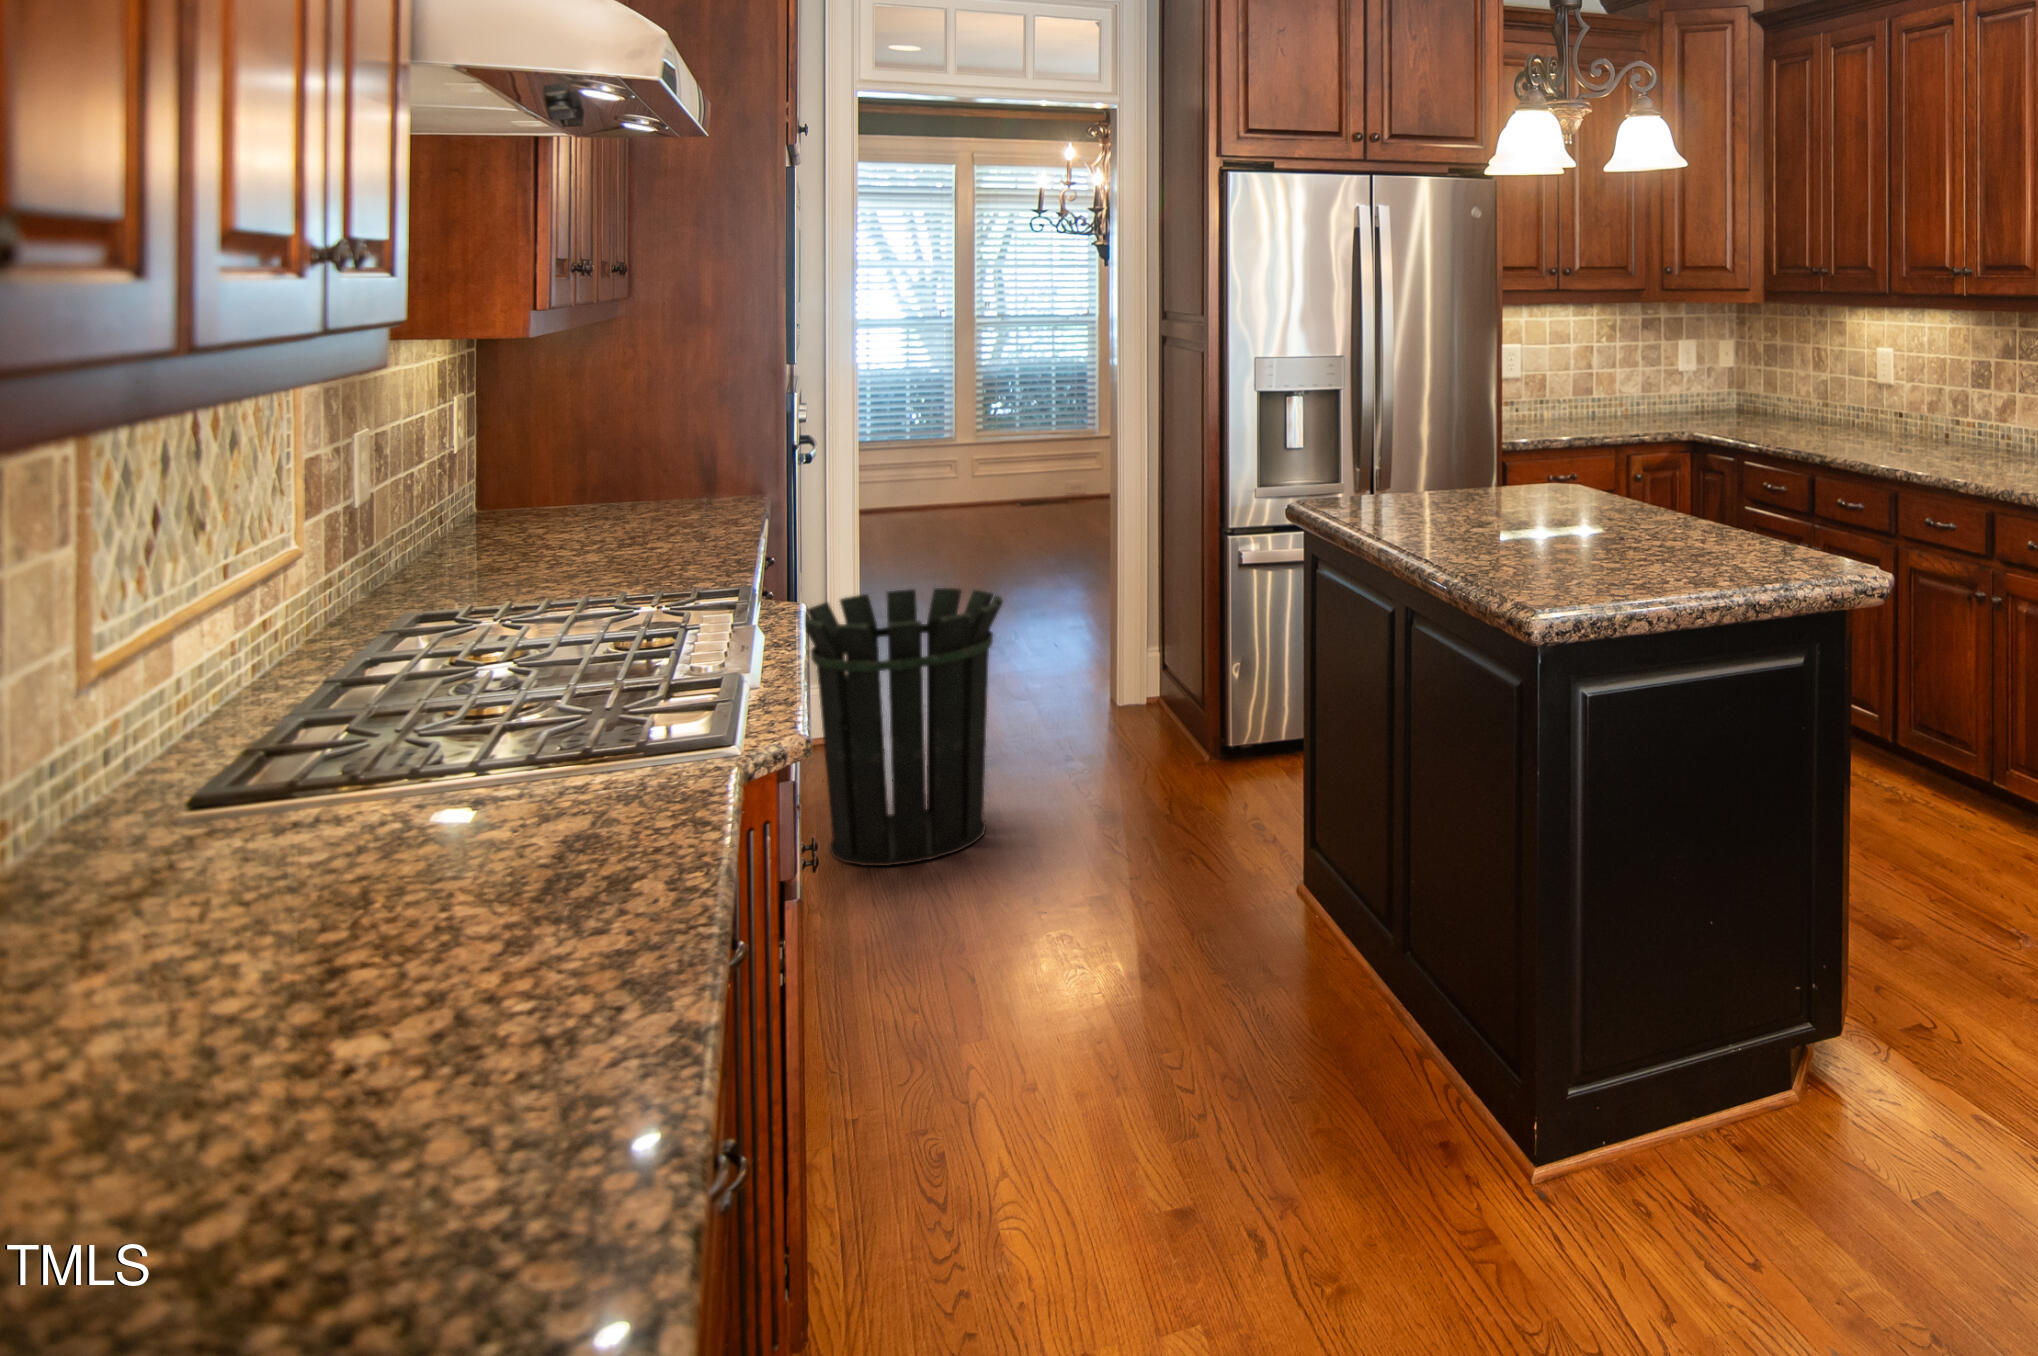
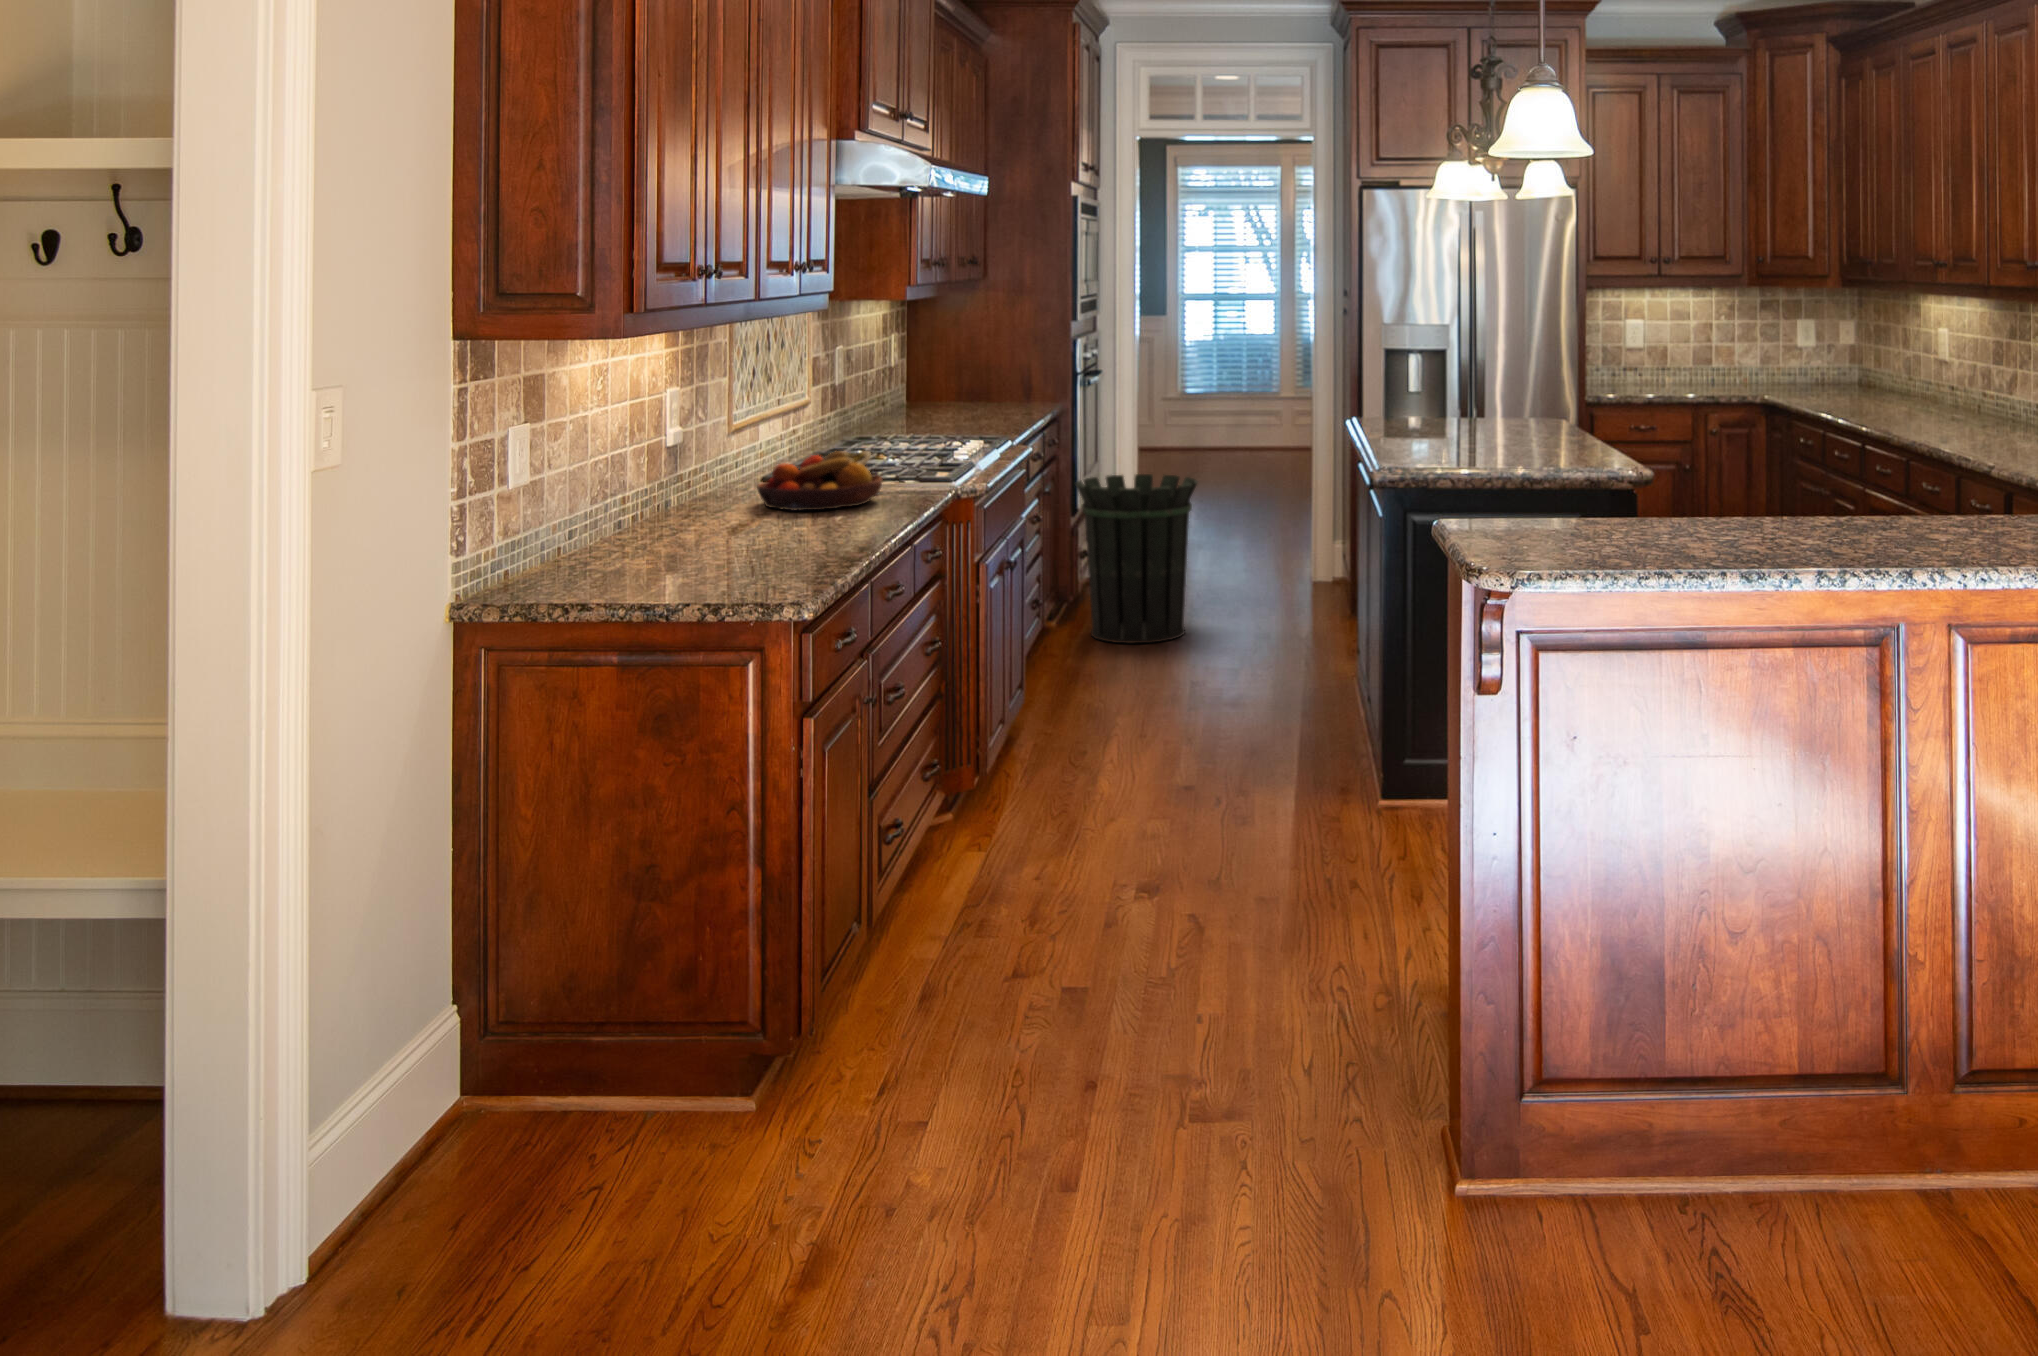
fruit bowl: none [192,703,590,934] -> present [757,451,882,510]

